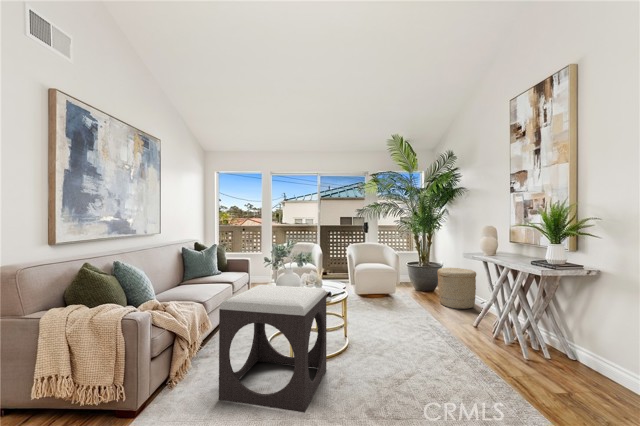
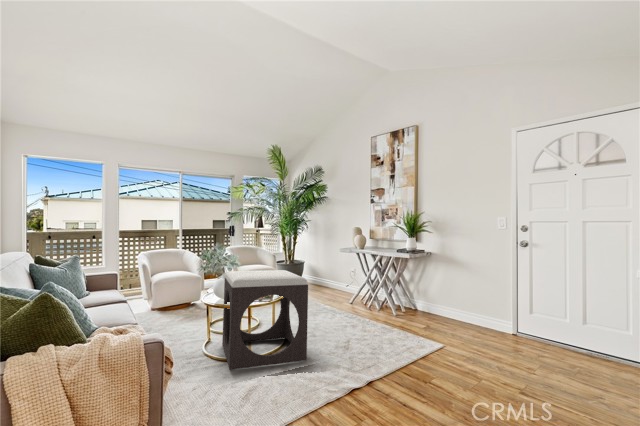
woven basket: present [437,268,476,309] -> none [312,262,341,293]

